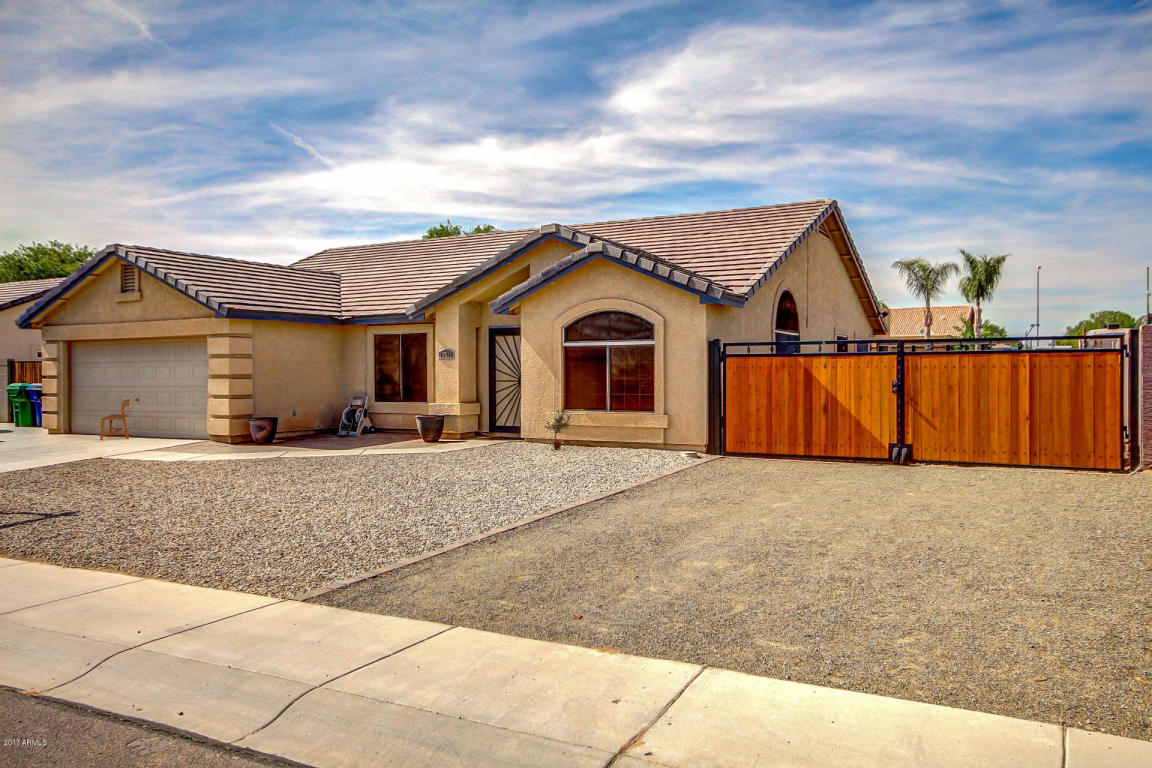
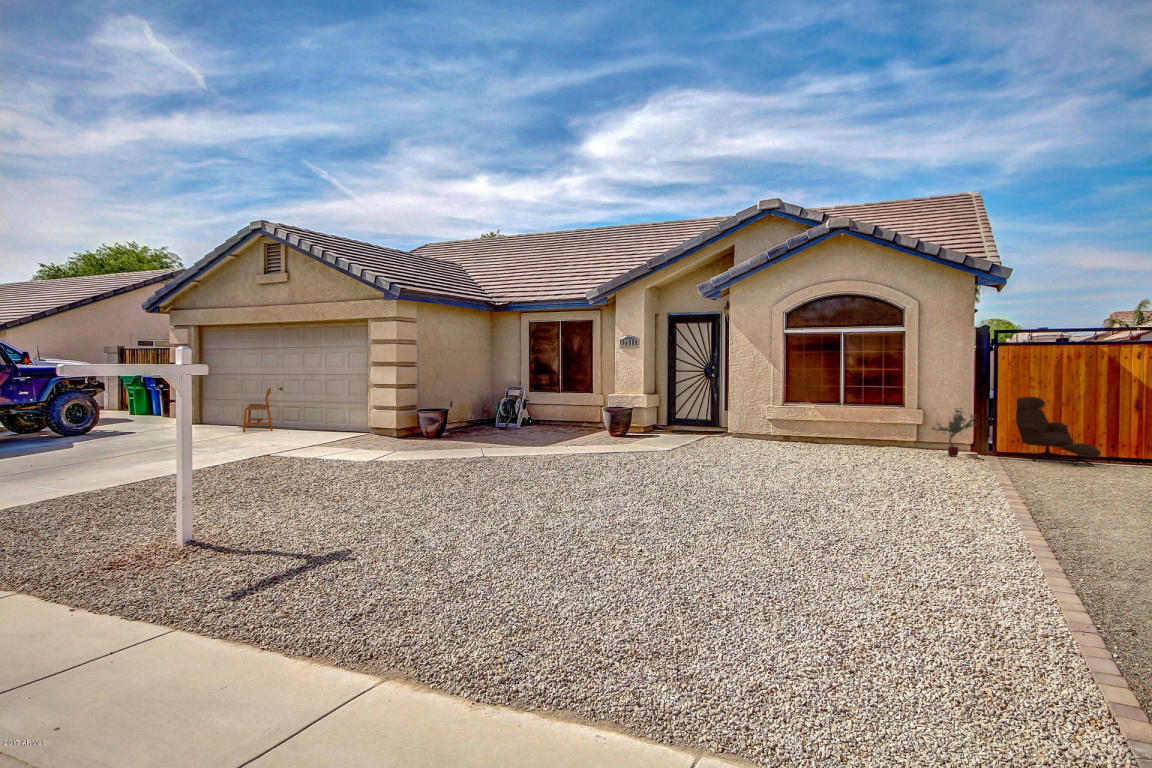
lounge chair: none [733,402,787,462] -> present [1016,397,1101,466]
potted tree: present [545,410,571,450] -> present [933,408,976,456]

